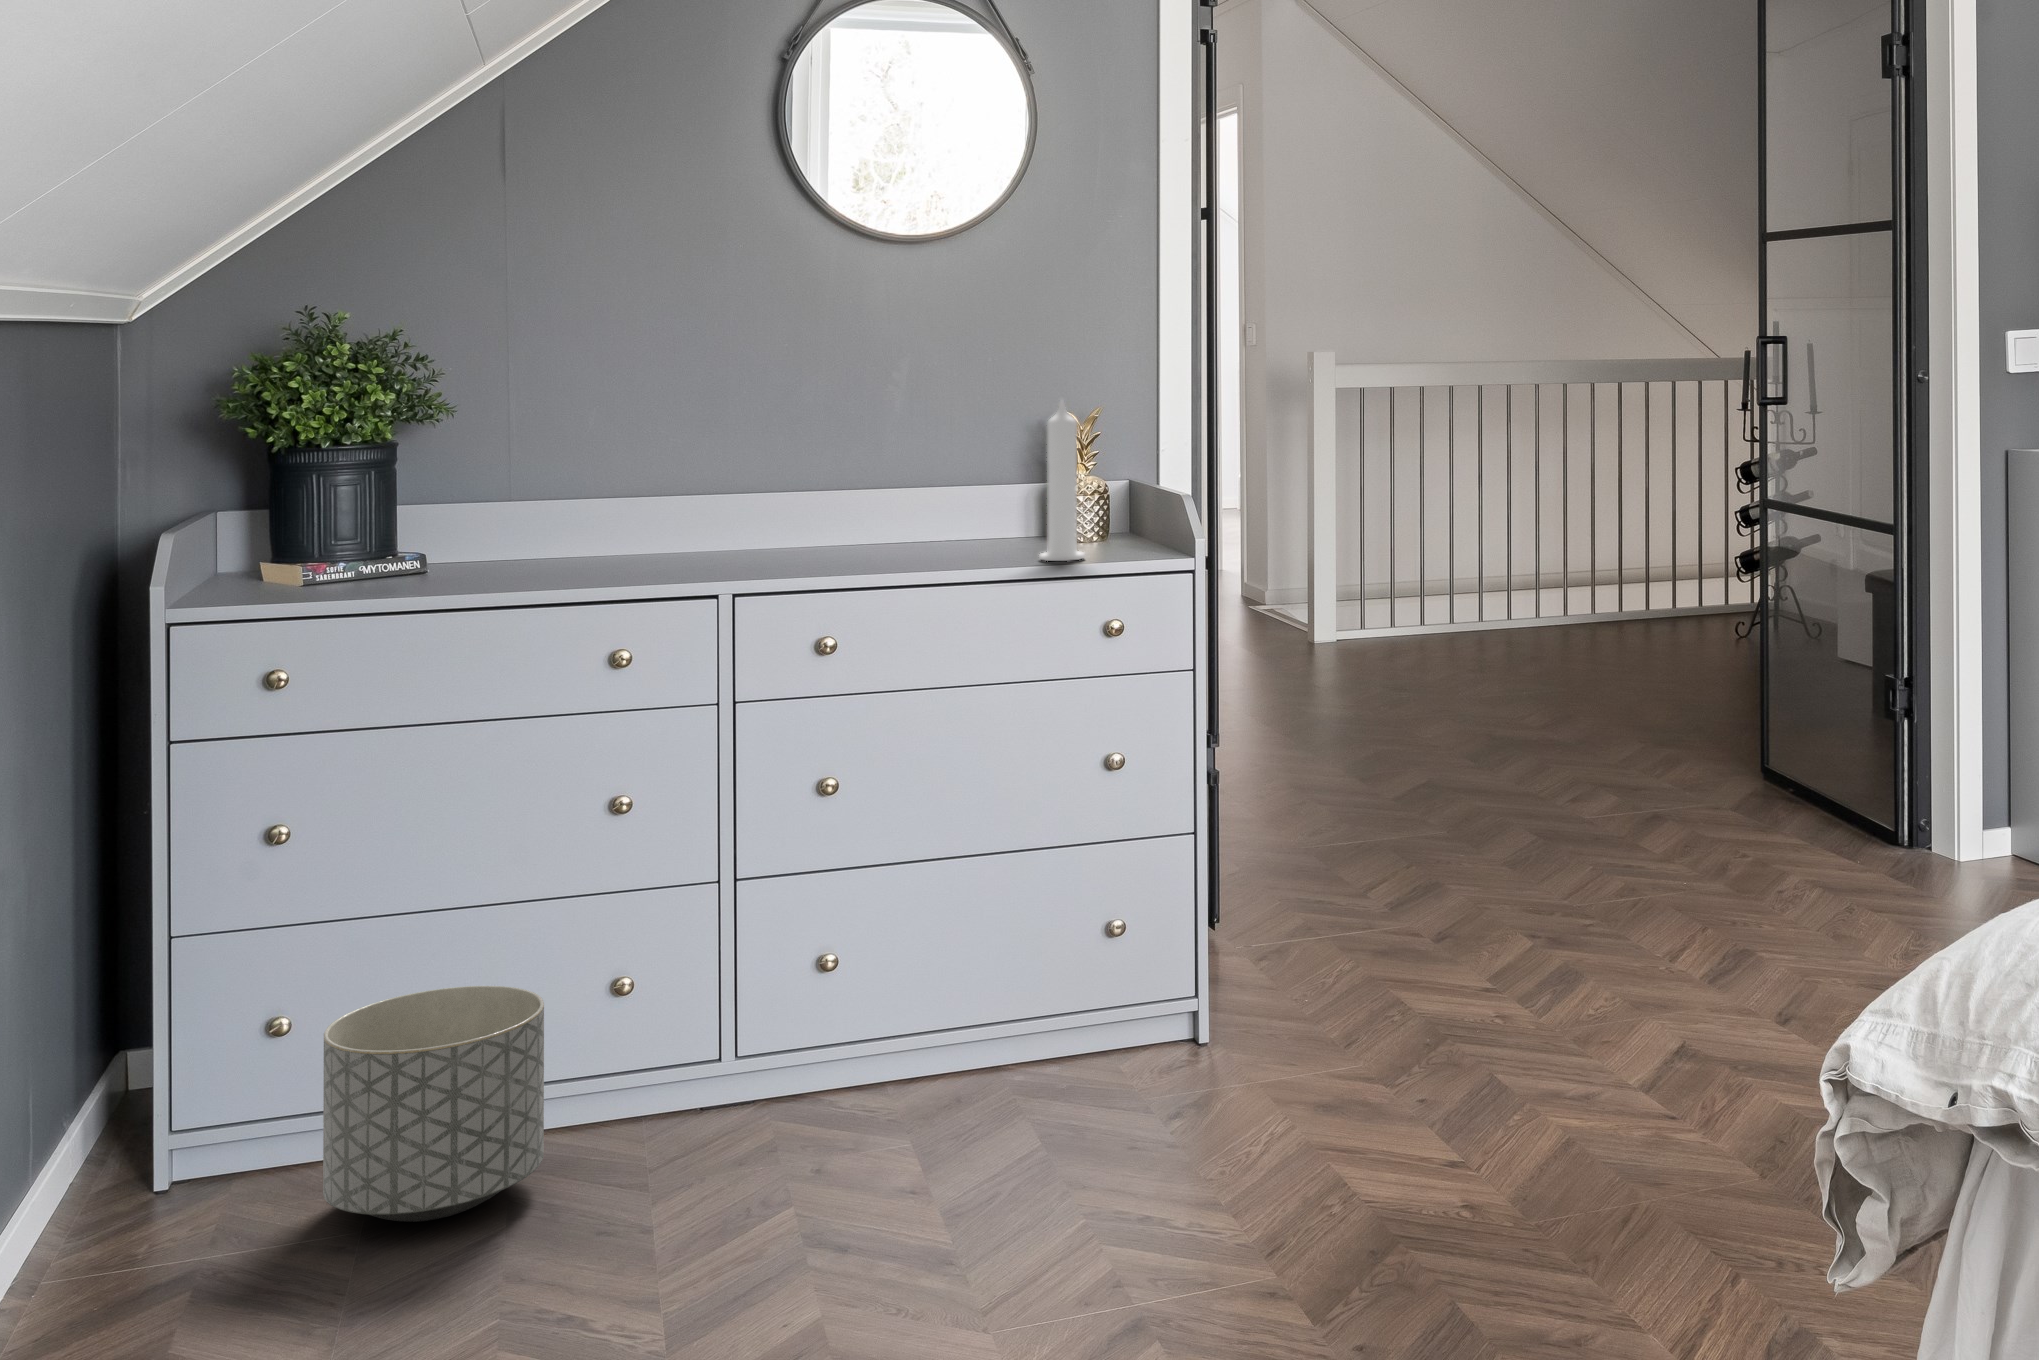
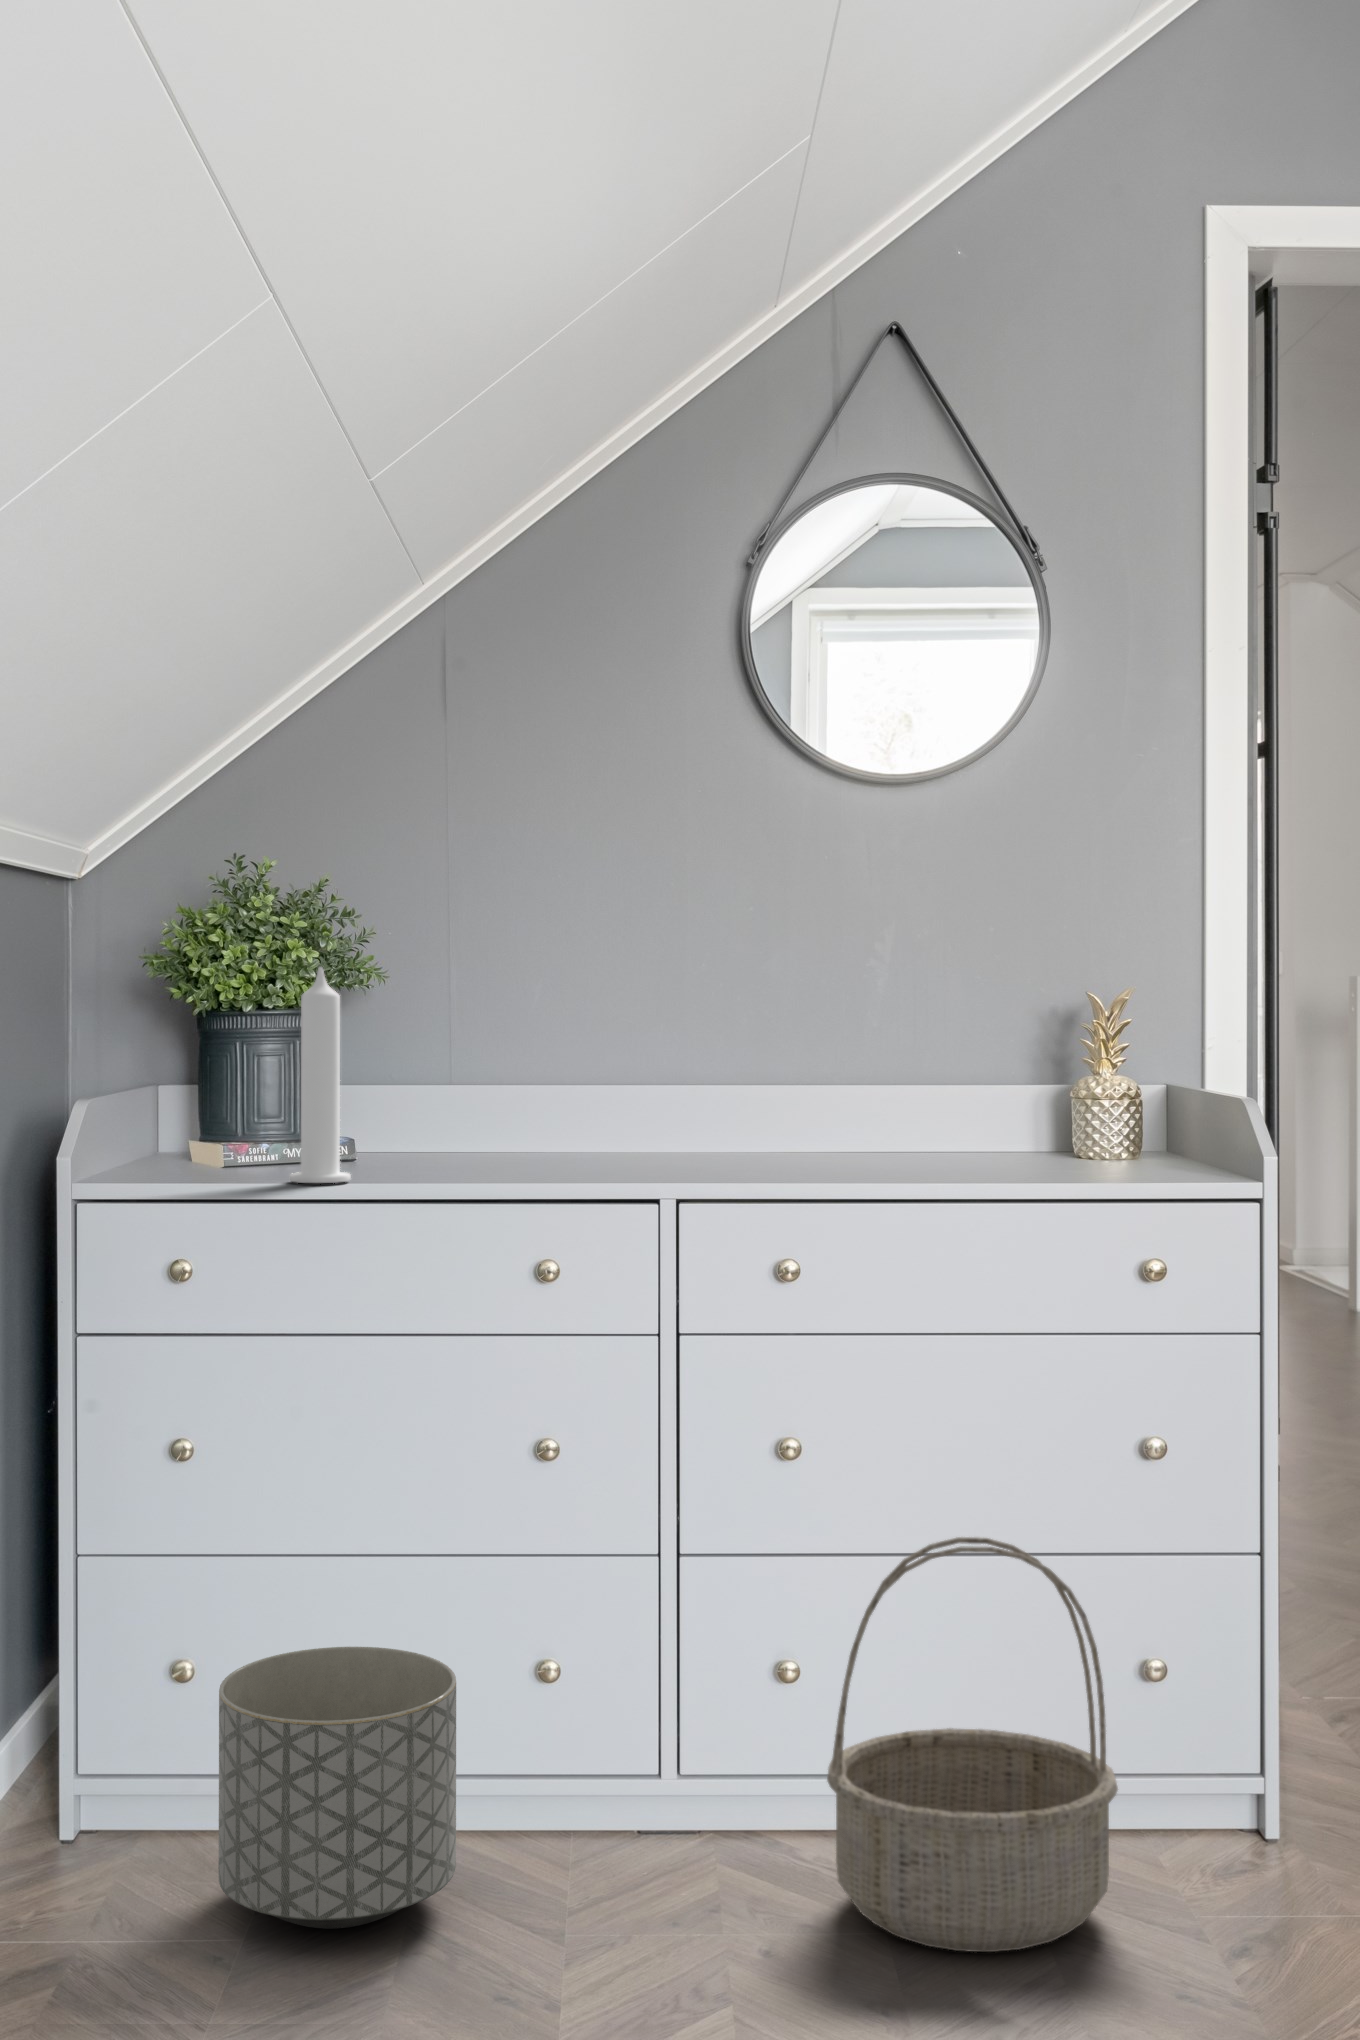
candle: present [1039,400,1085,561] -> present [290,967,351,1183]
basket: none [860,840,1085,1151] -> present [827,1537,1118,1952]

